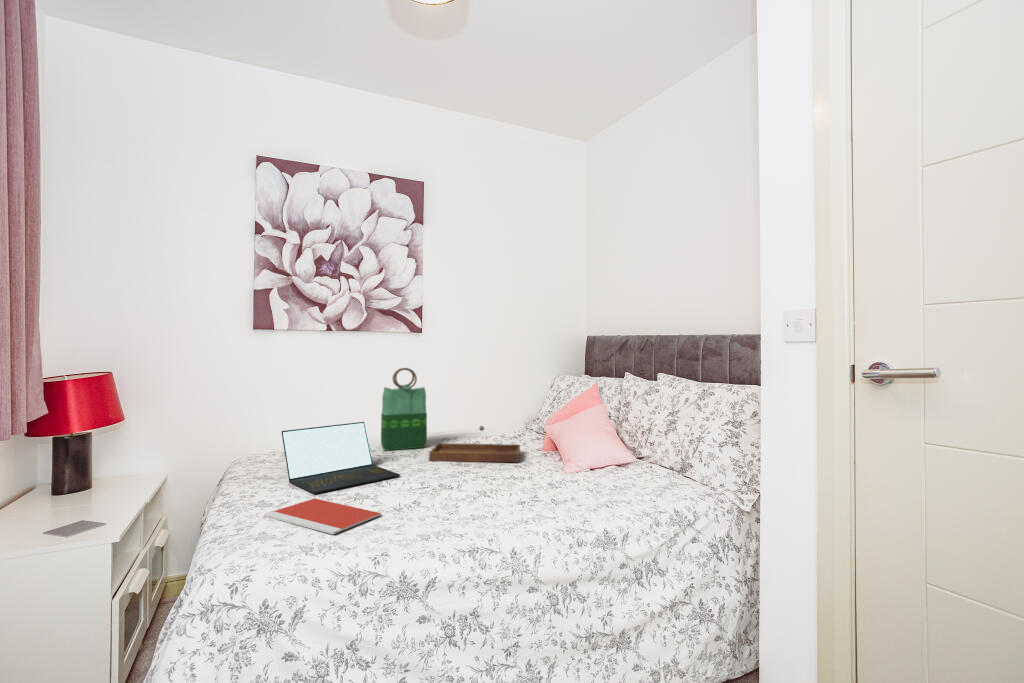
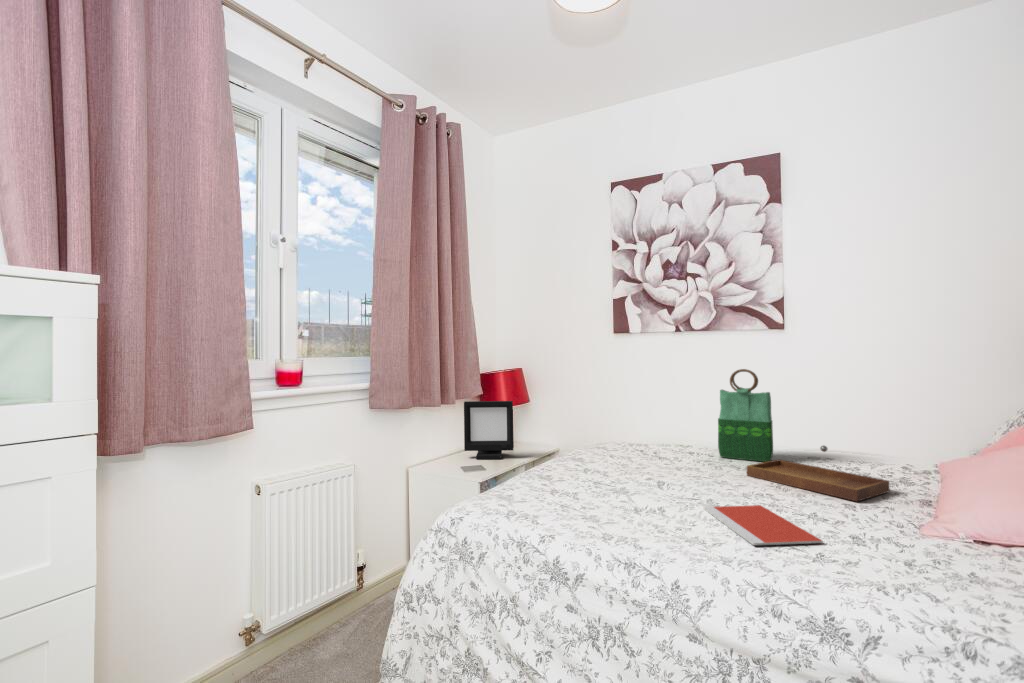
picture frame: none [23,420,121,517] -> present [464,401,513,459]
laptop: present [282,422,400,494] -> none [591,421,685,482]
notebook: present [264,498,381,534] -> present [704,505,823,545]

